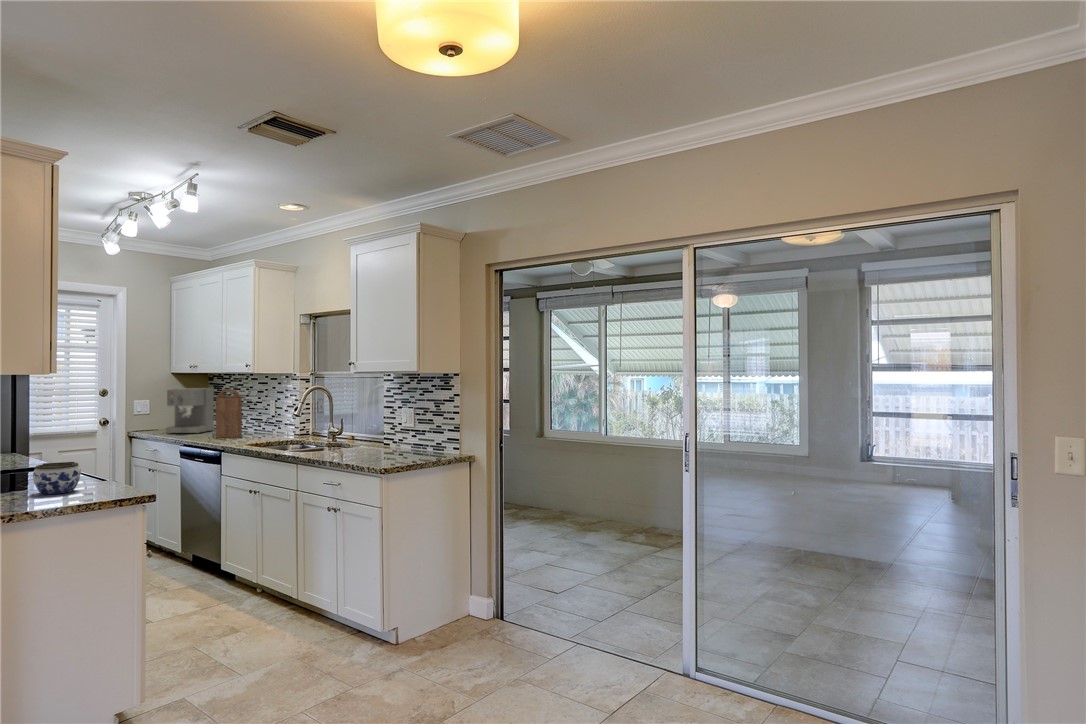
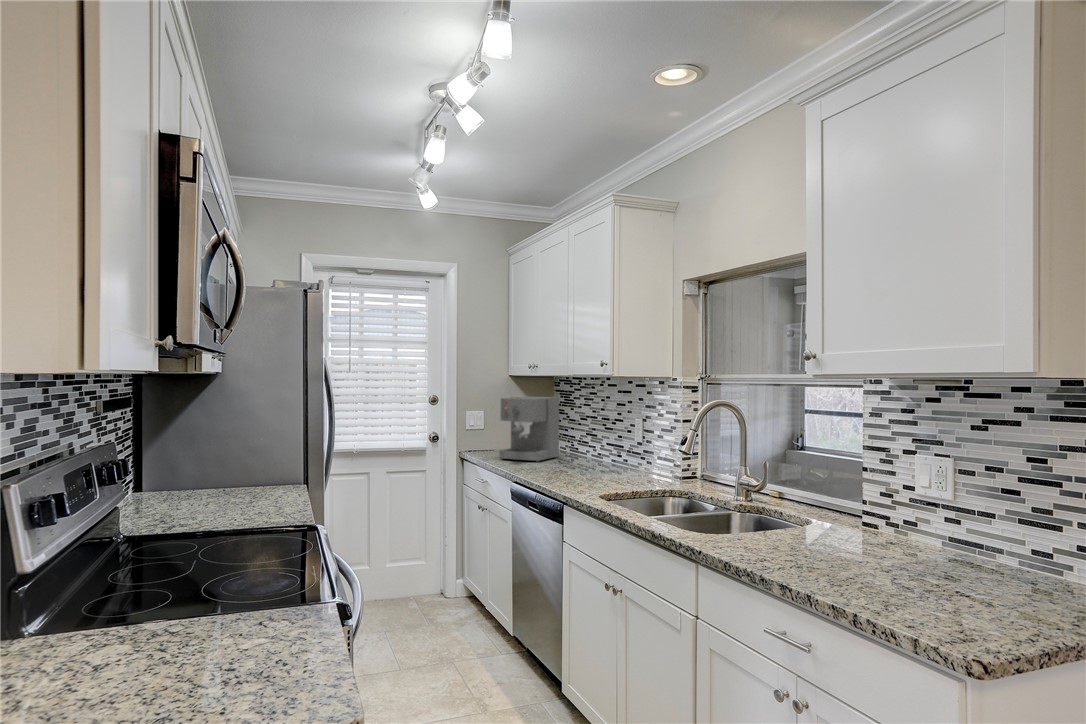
cutting board: present [216,389,242,438] -> none [559,400,595,477]
jar: present [33,462,81,494] -> none [113,583,223,678]

